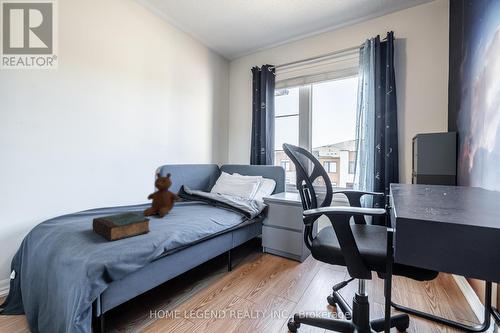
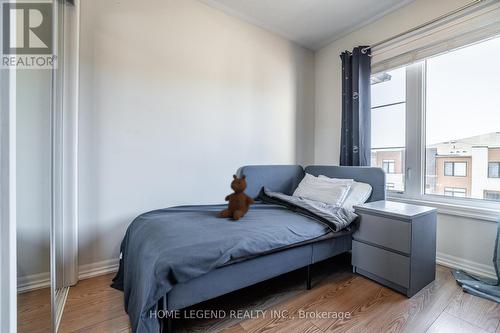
book: present [92,212,150,241] -> none [172,213,219,241]

